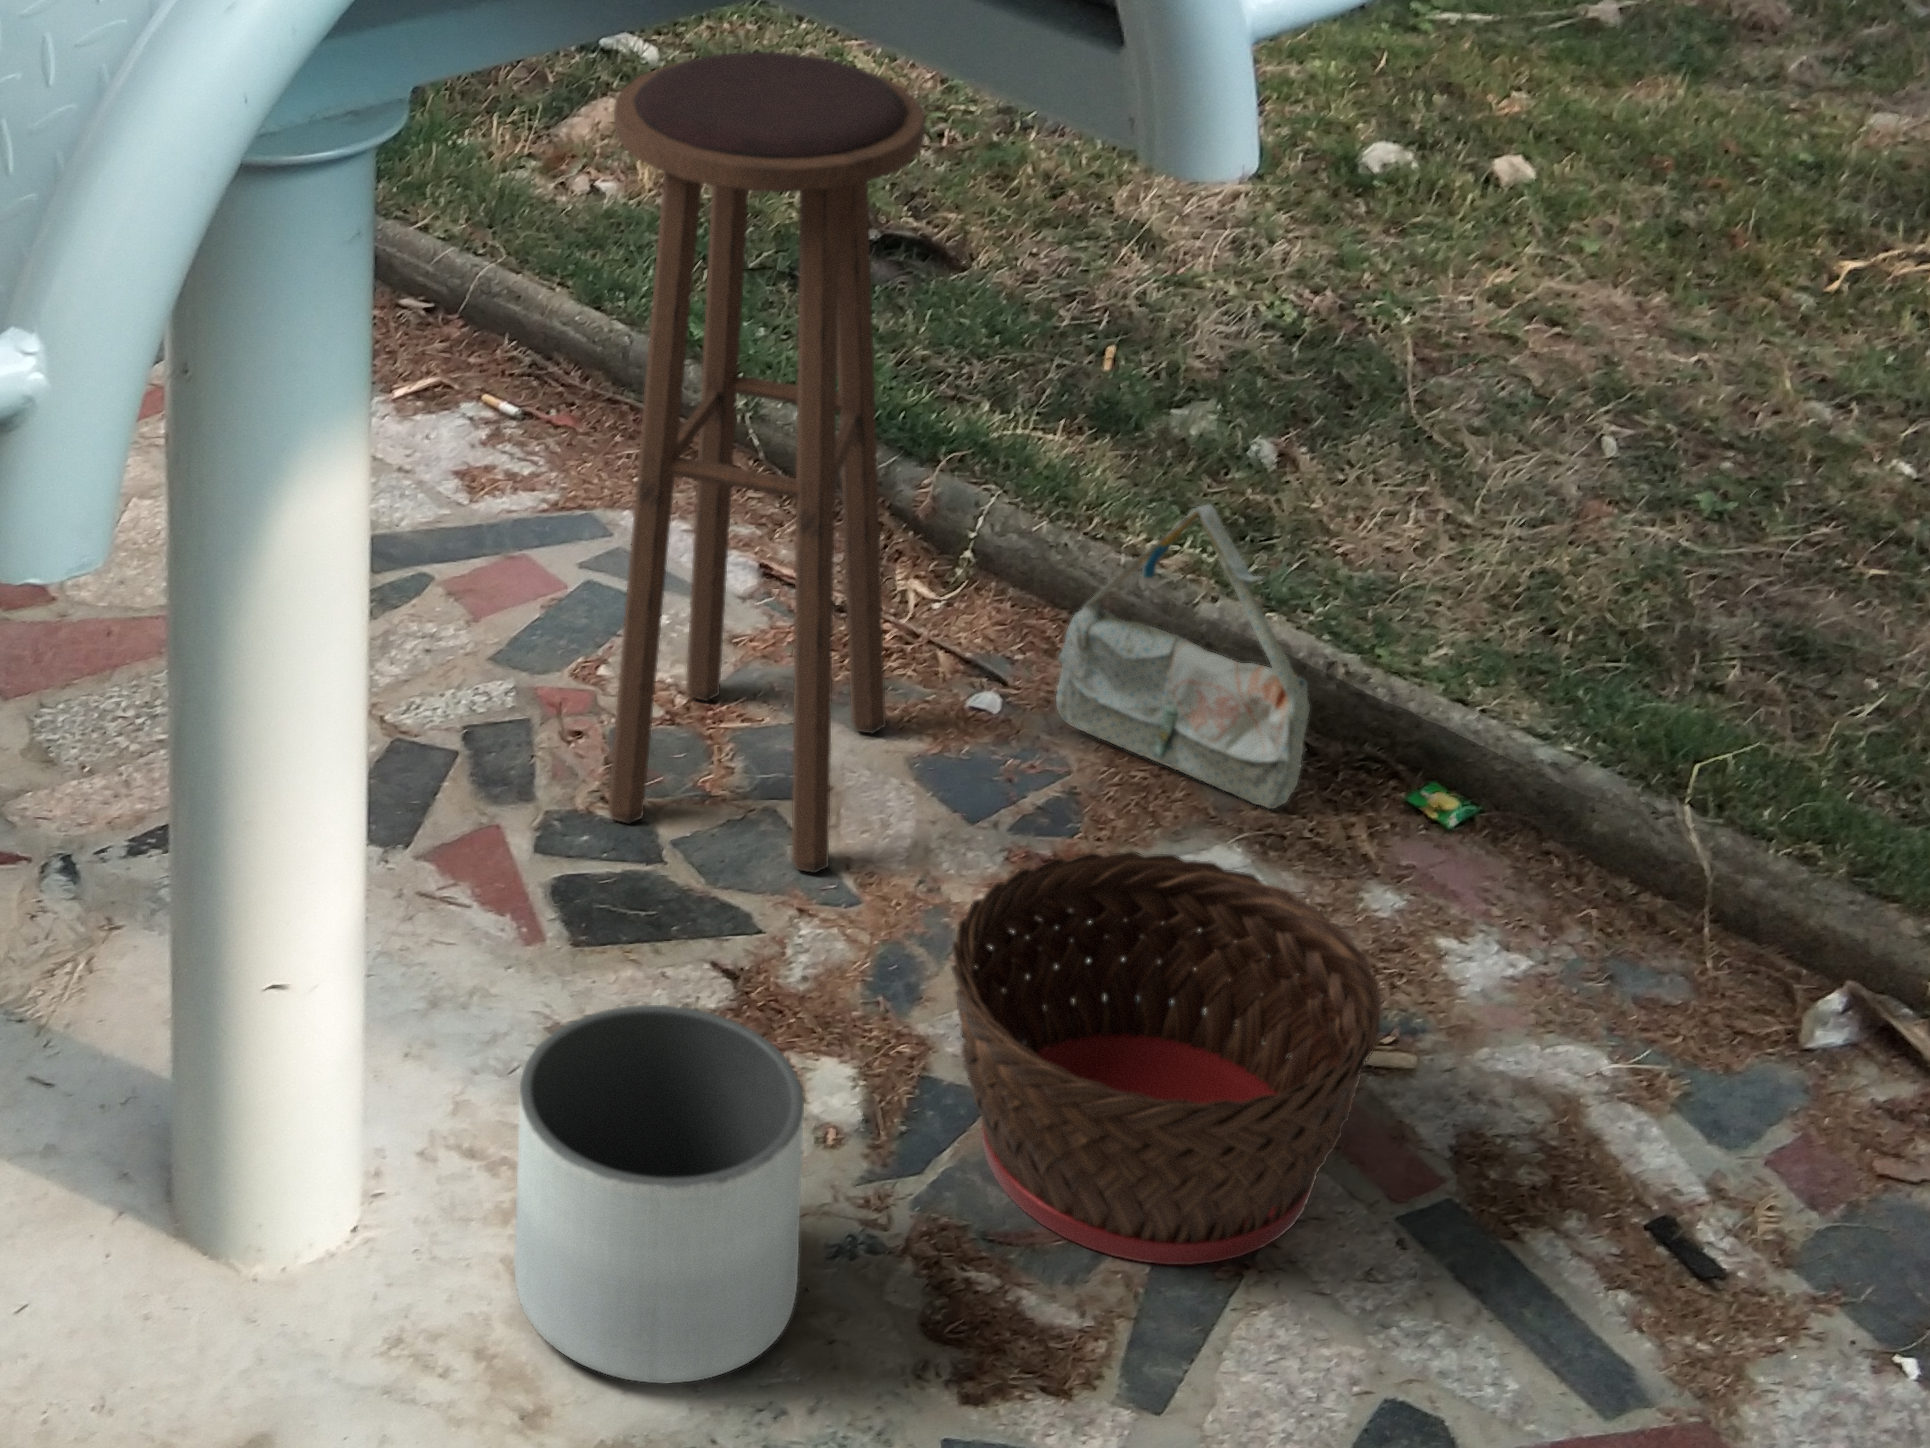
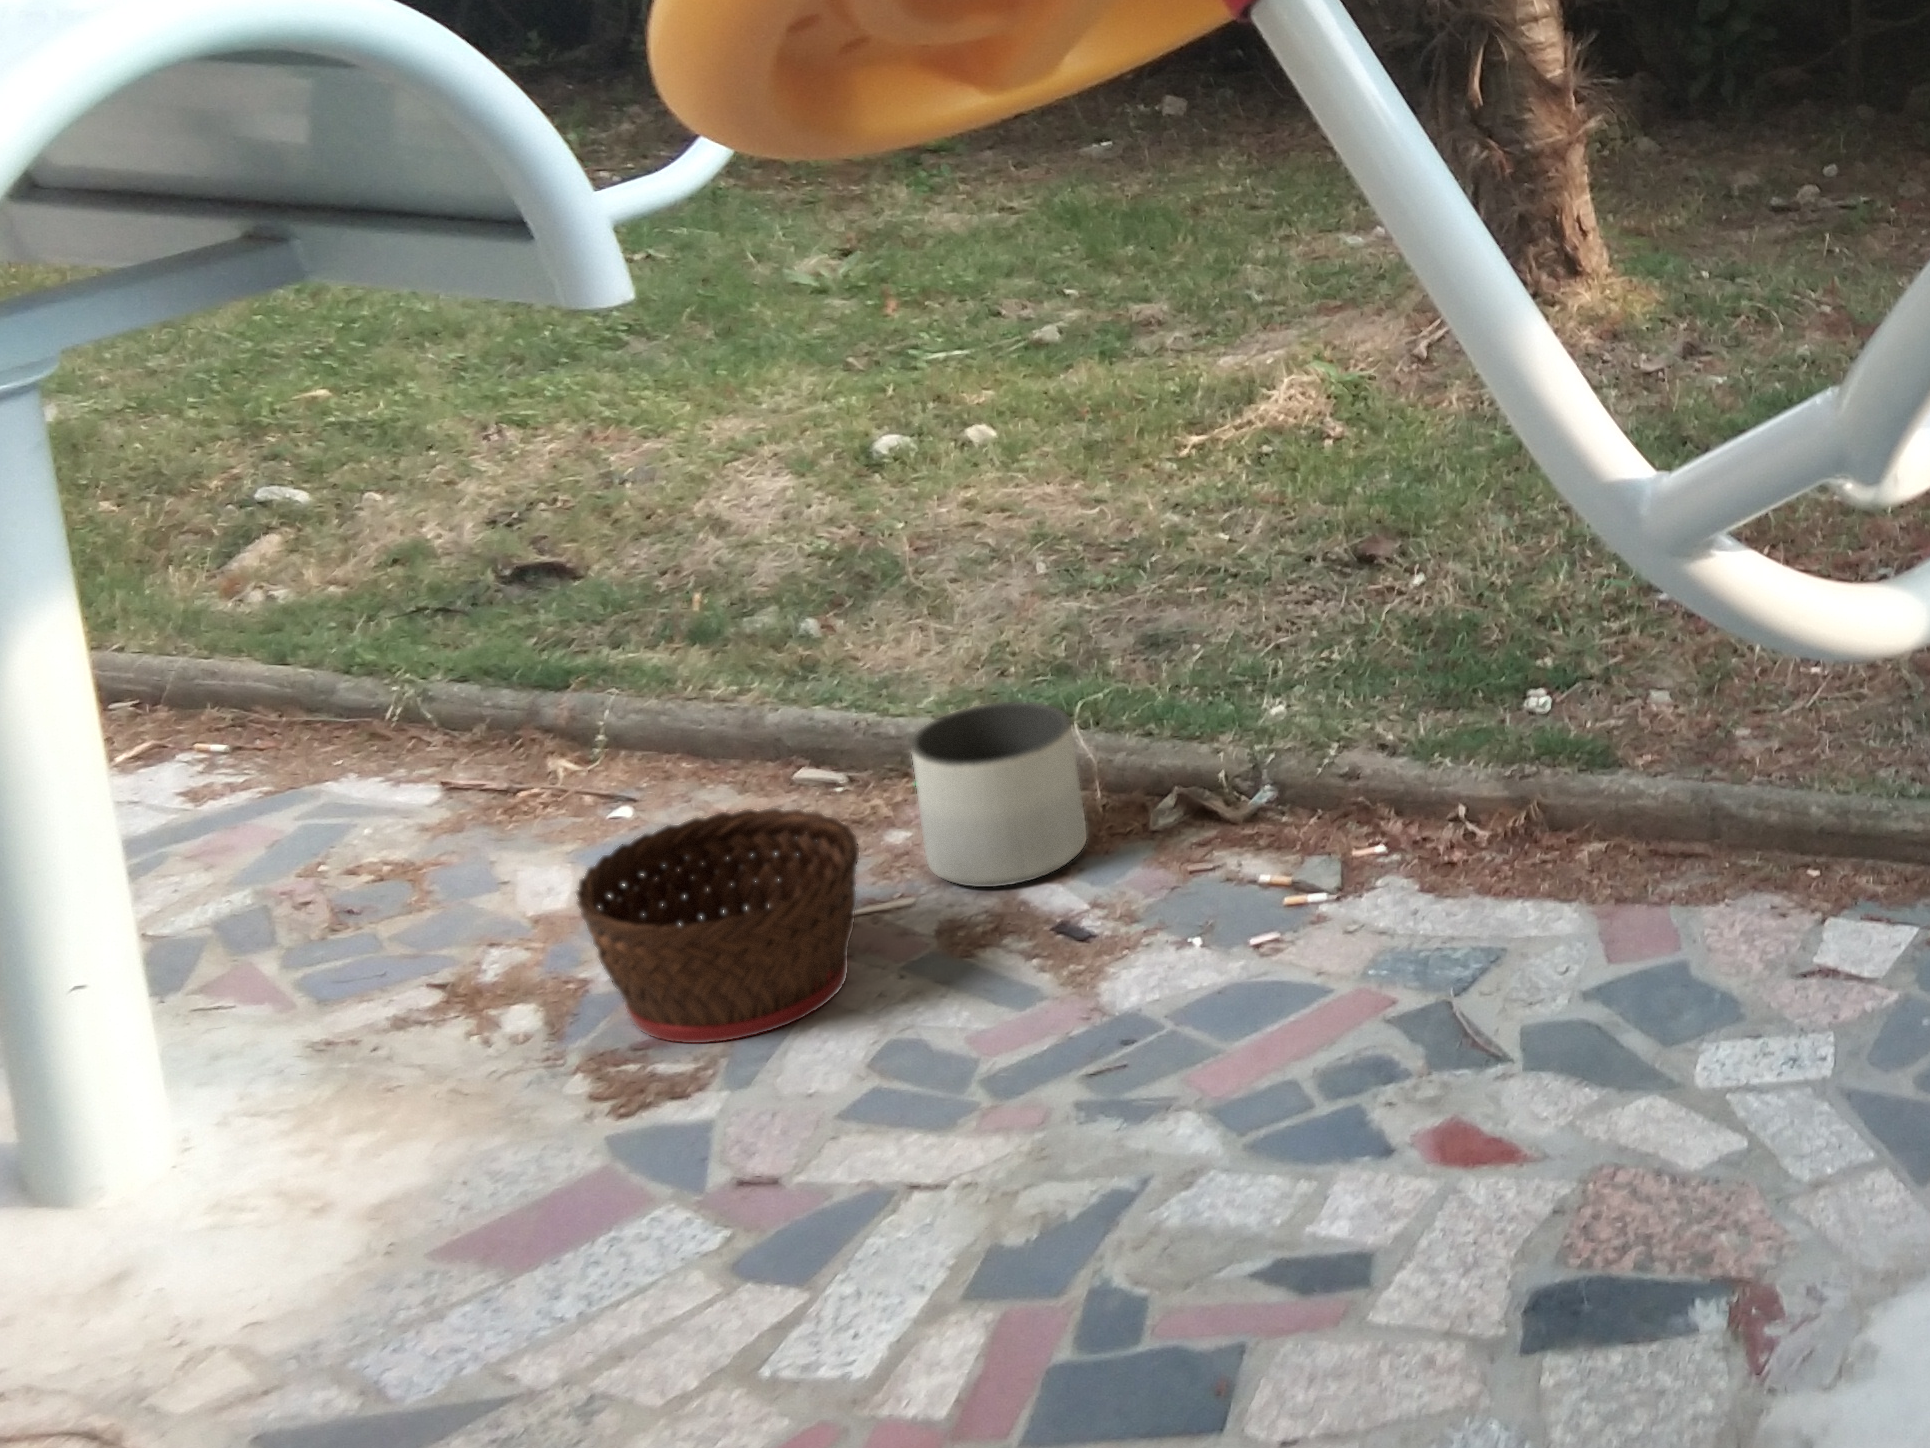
stool: present [608,52,926,873] -> none [221,377,544,938]
bag: present [1056,505,1310,809] -> none [658,623,835,812]
planter: present [514,1005,804,1384] -> present [911,702,1087,887]

